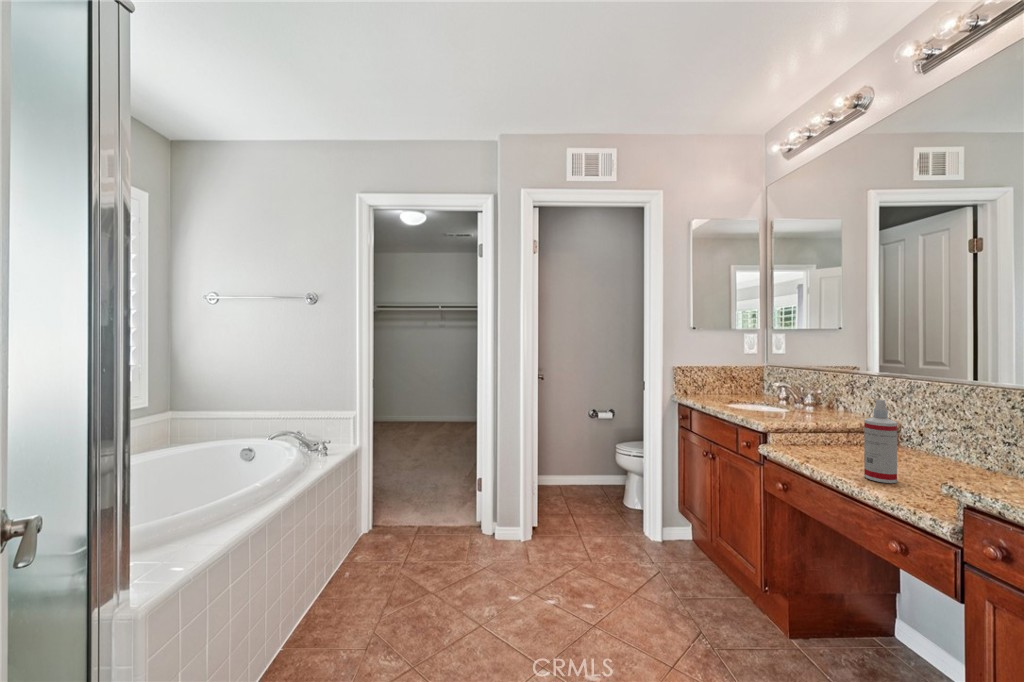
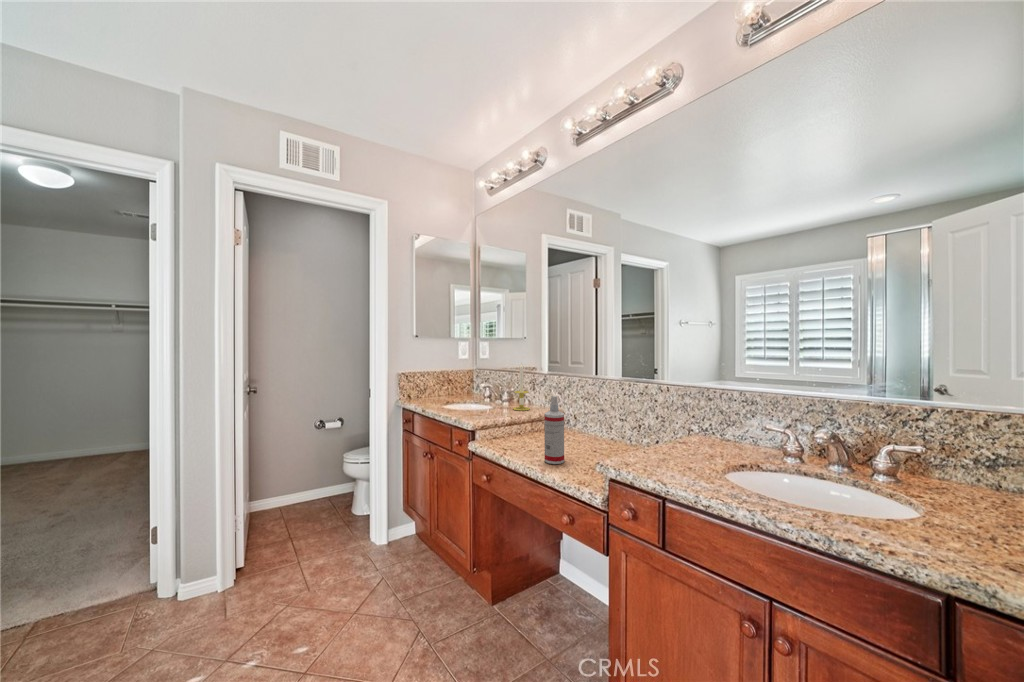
candle: none [820,358,848,418] -> present [513,363,530,411]

